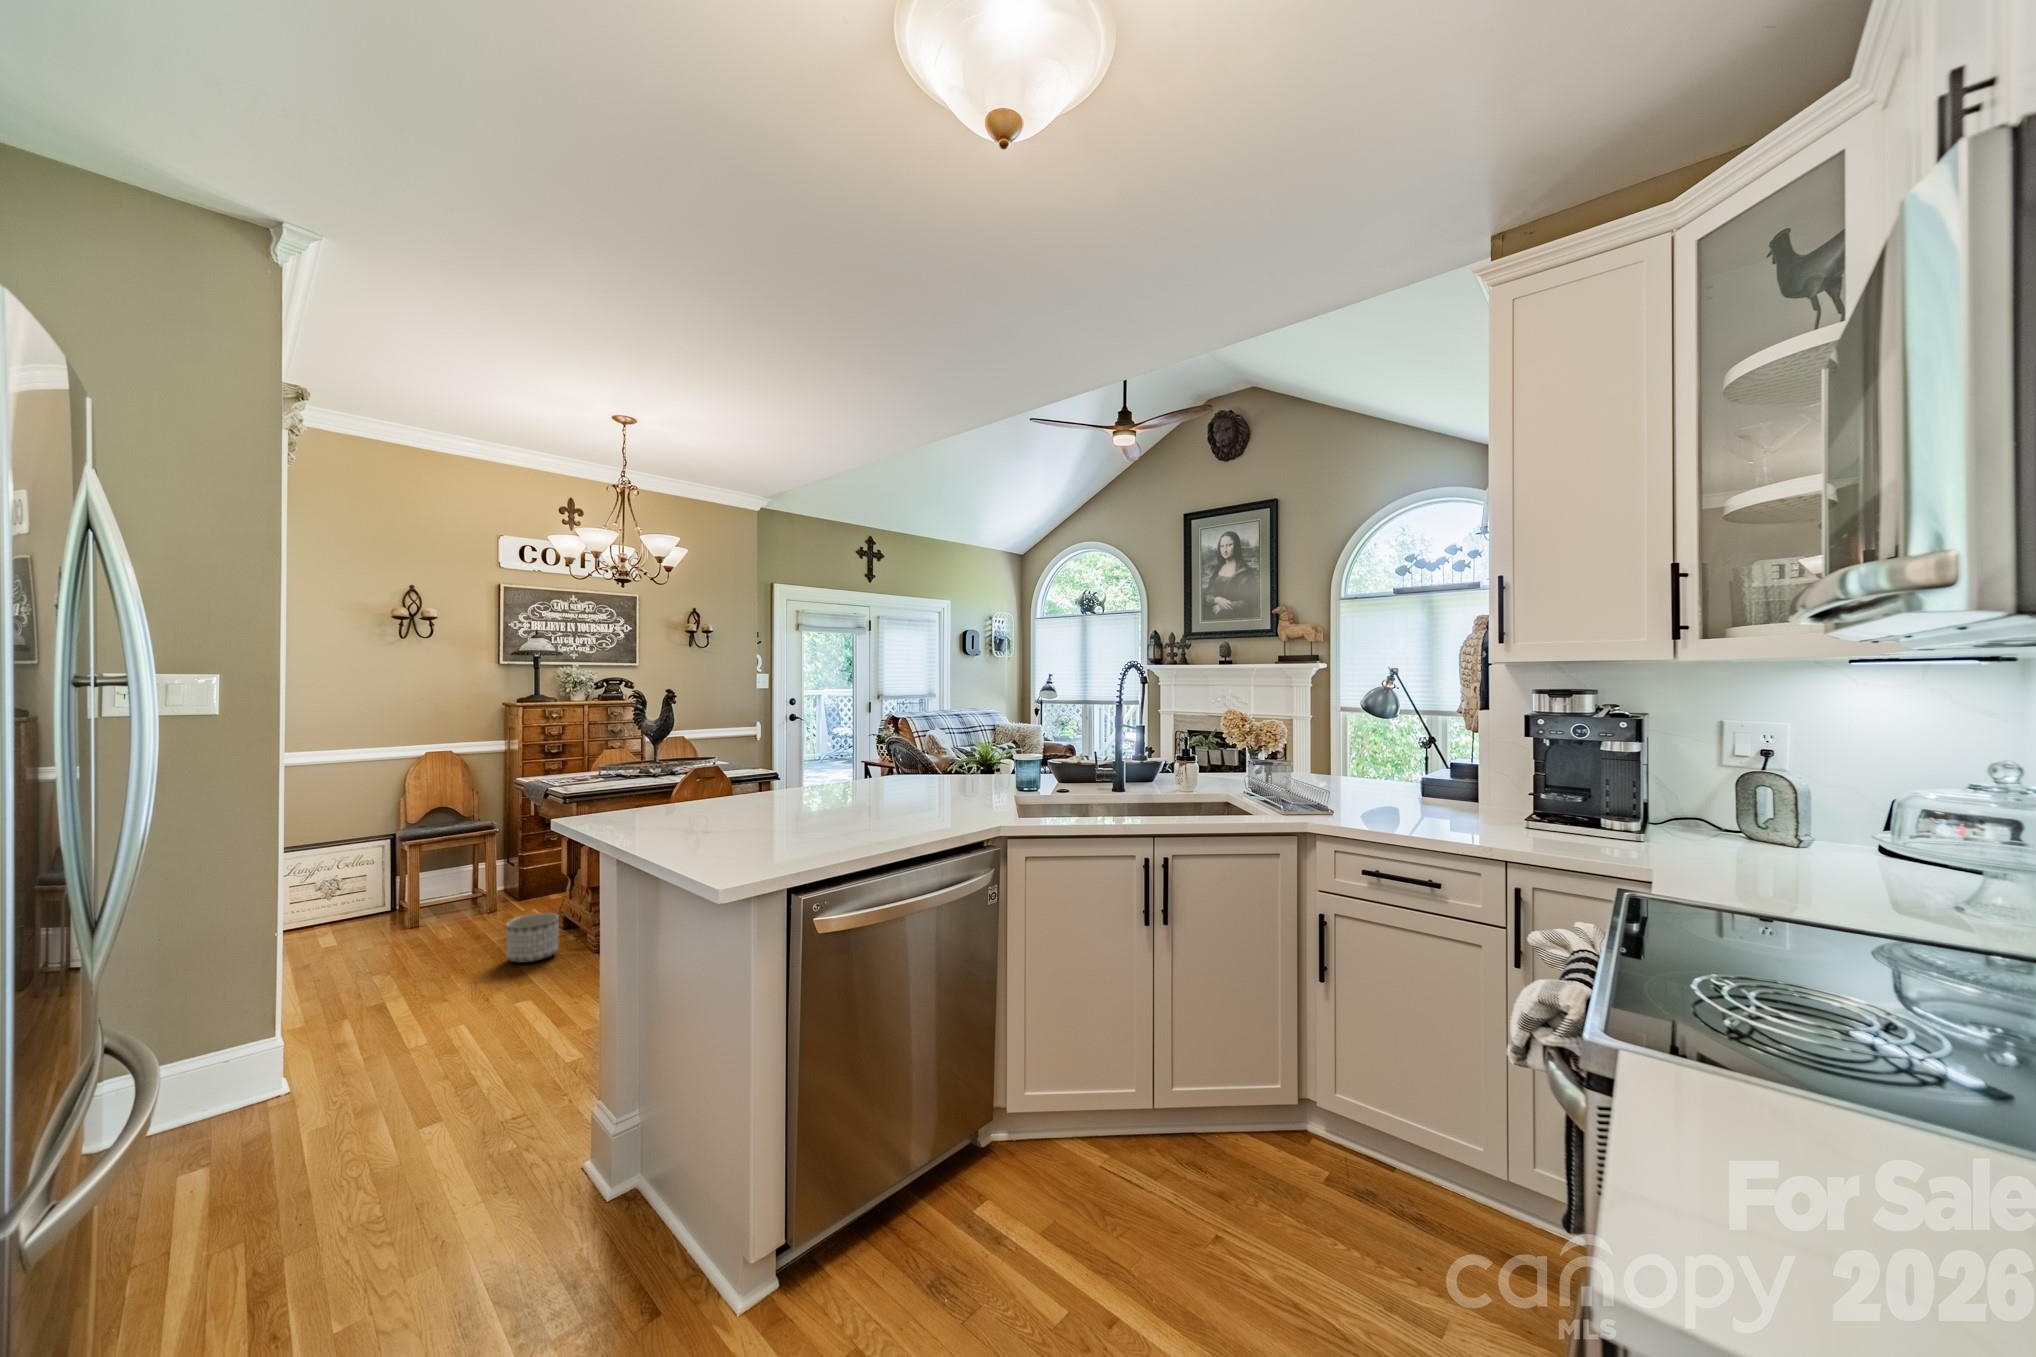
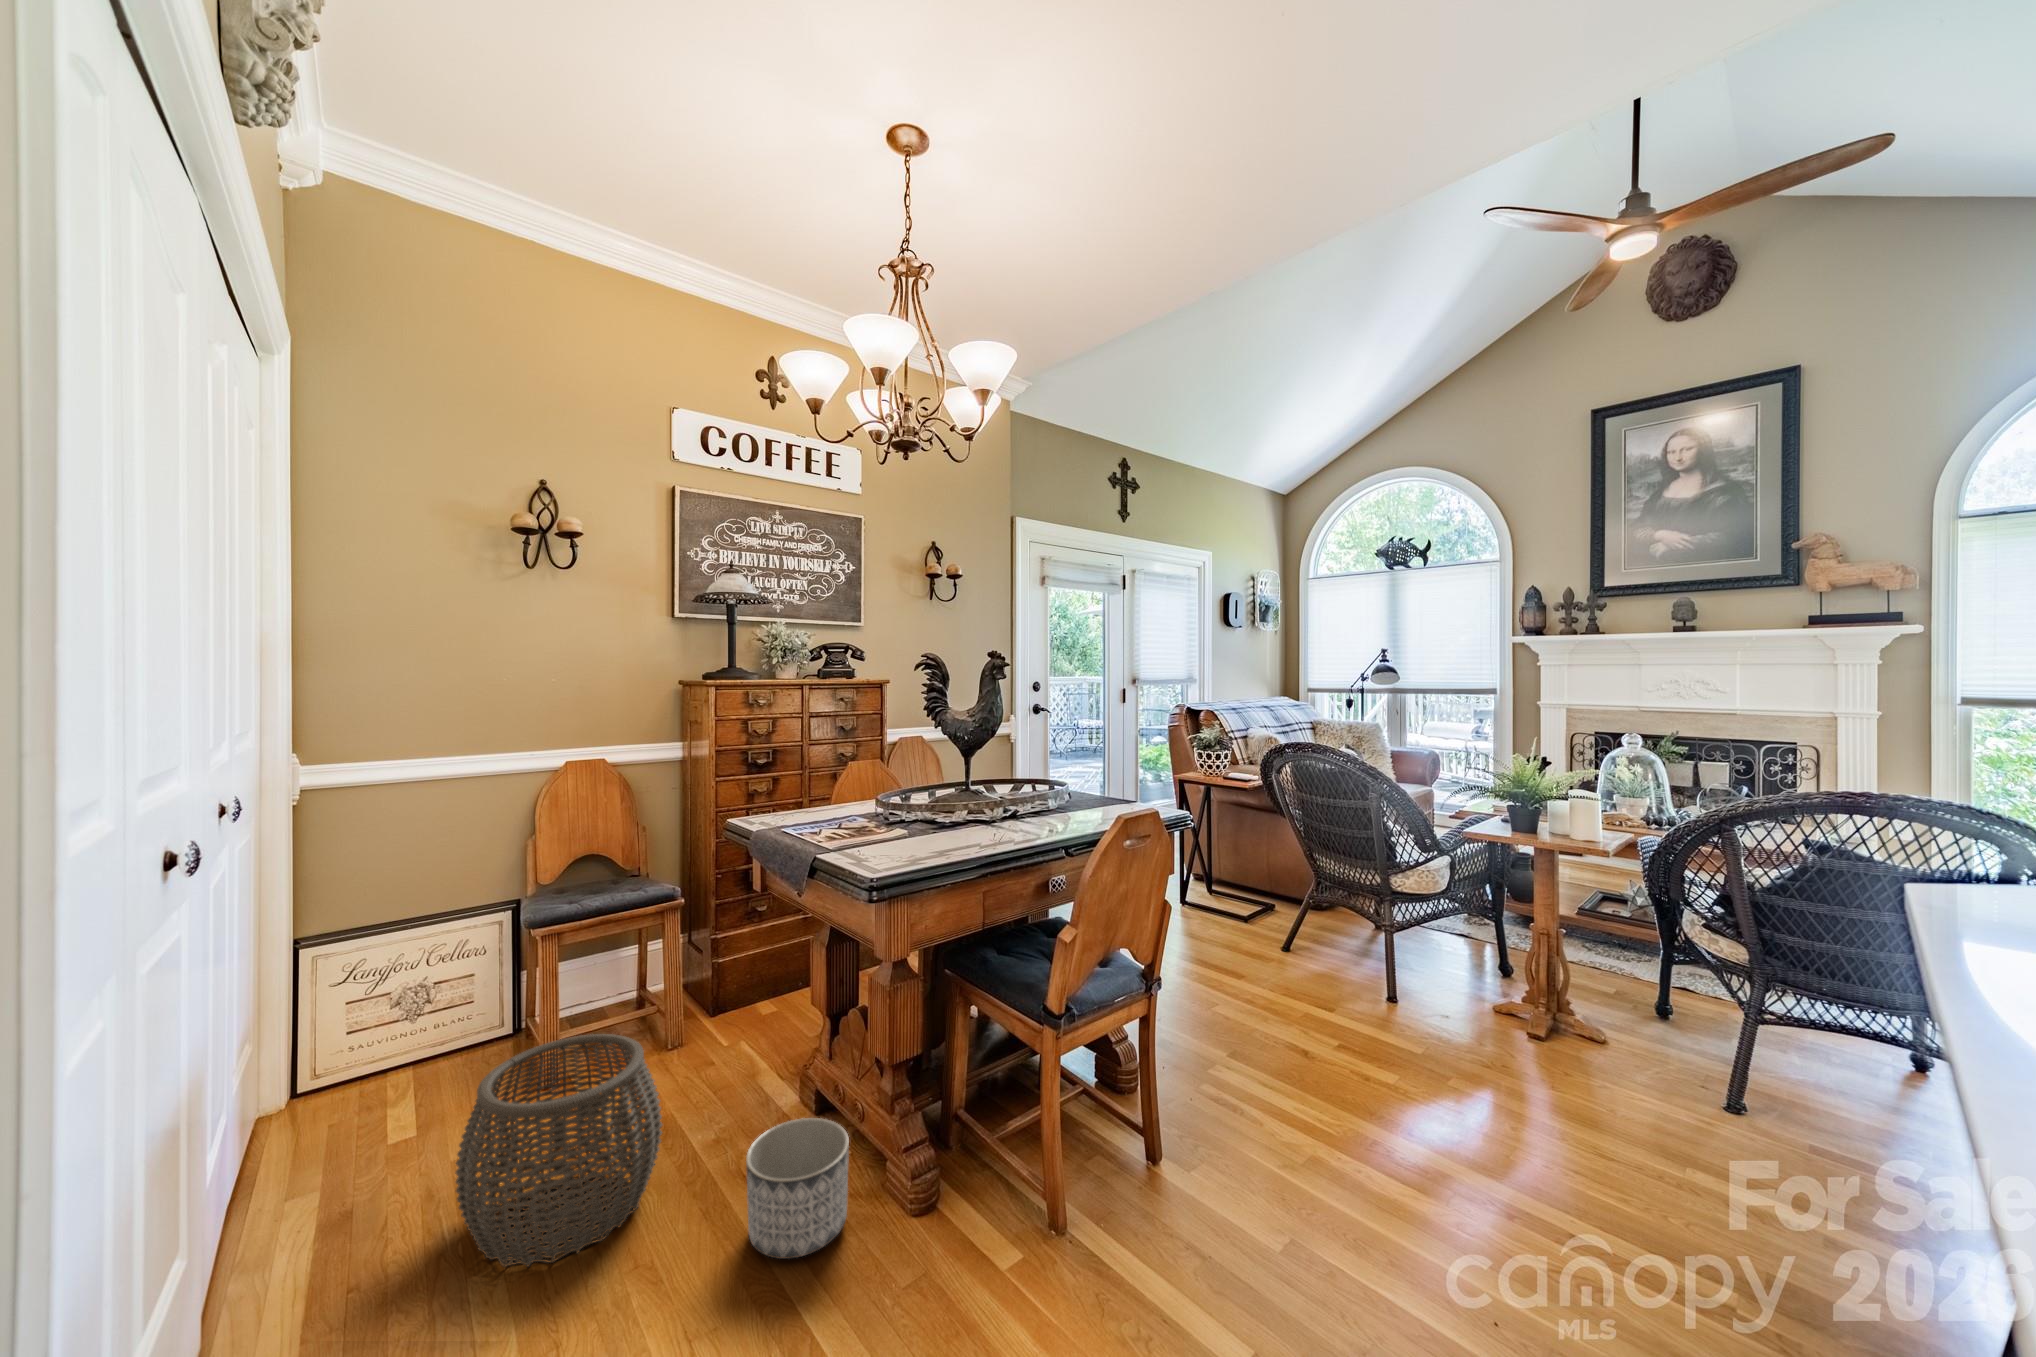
woven basket: none [365,881,470,970] -> present [455,1034,662,1267]

